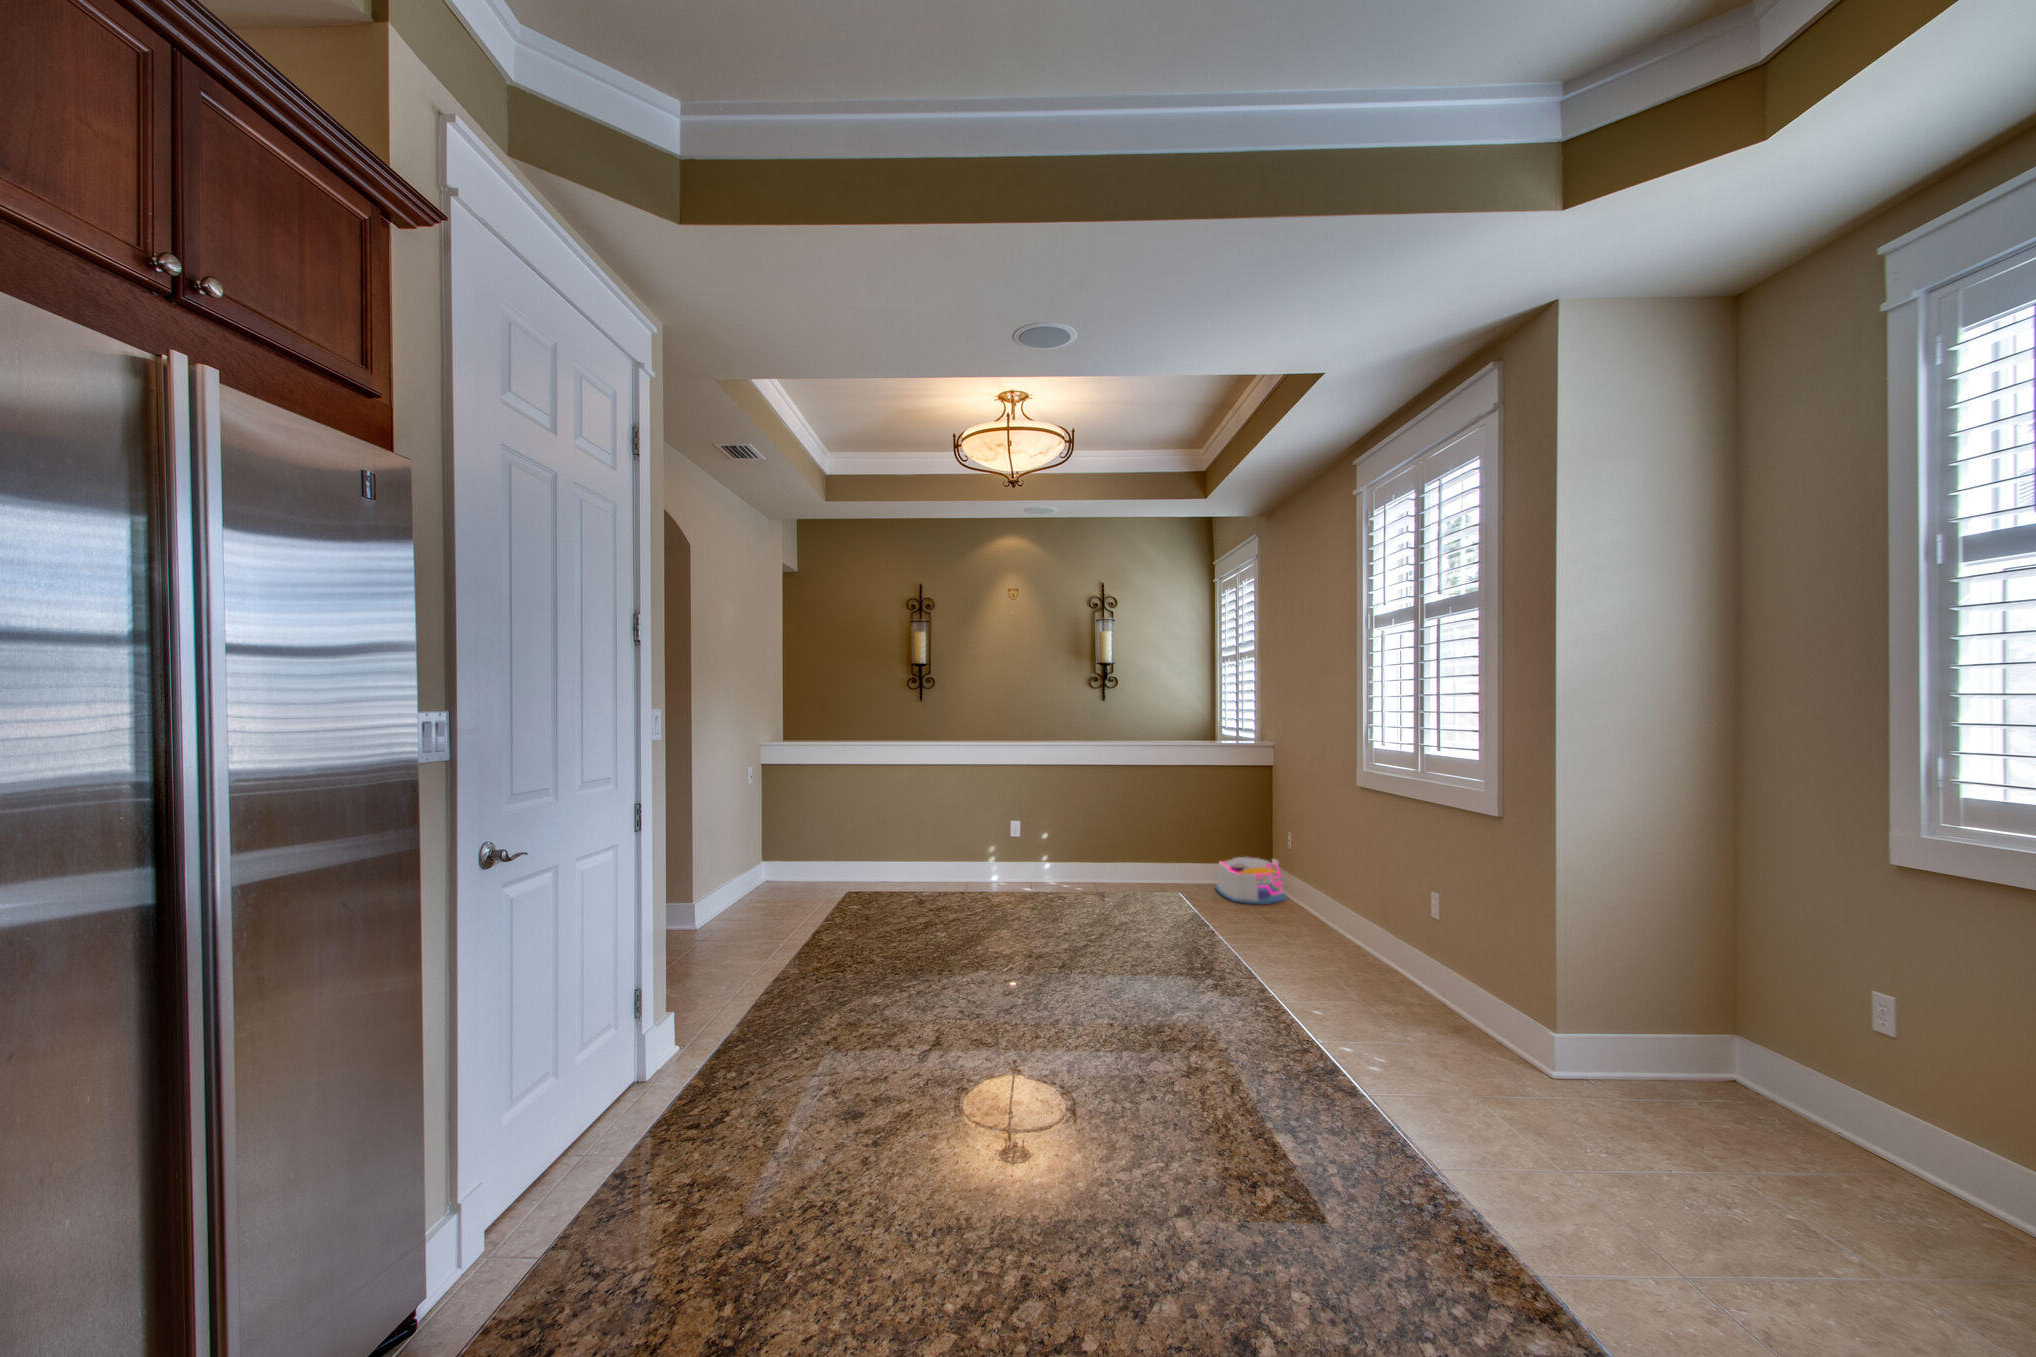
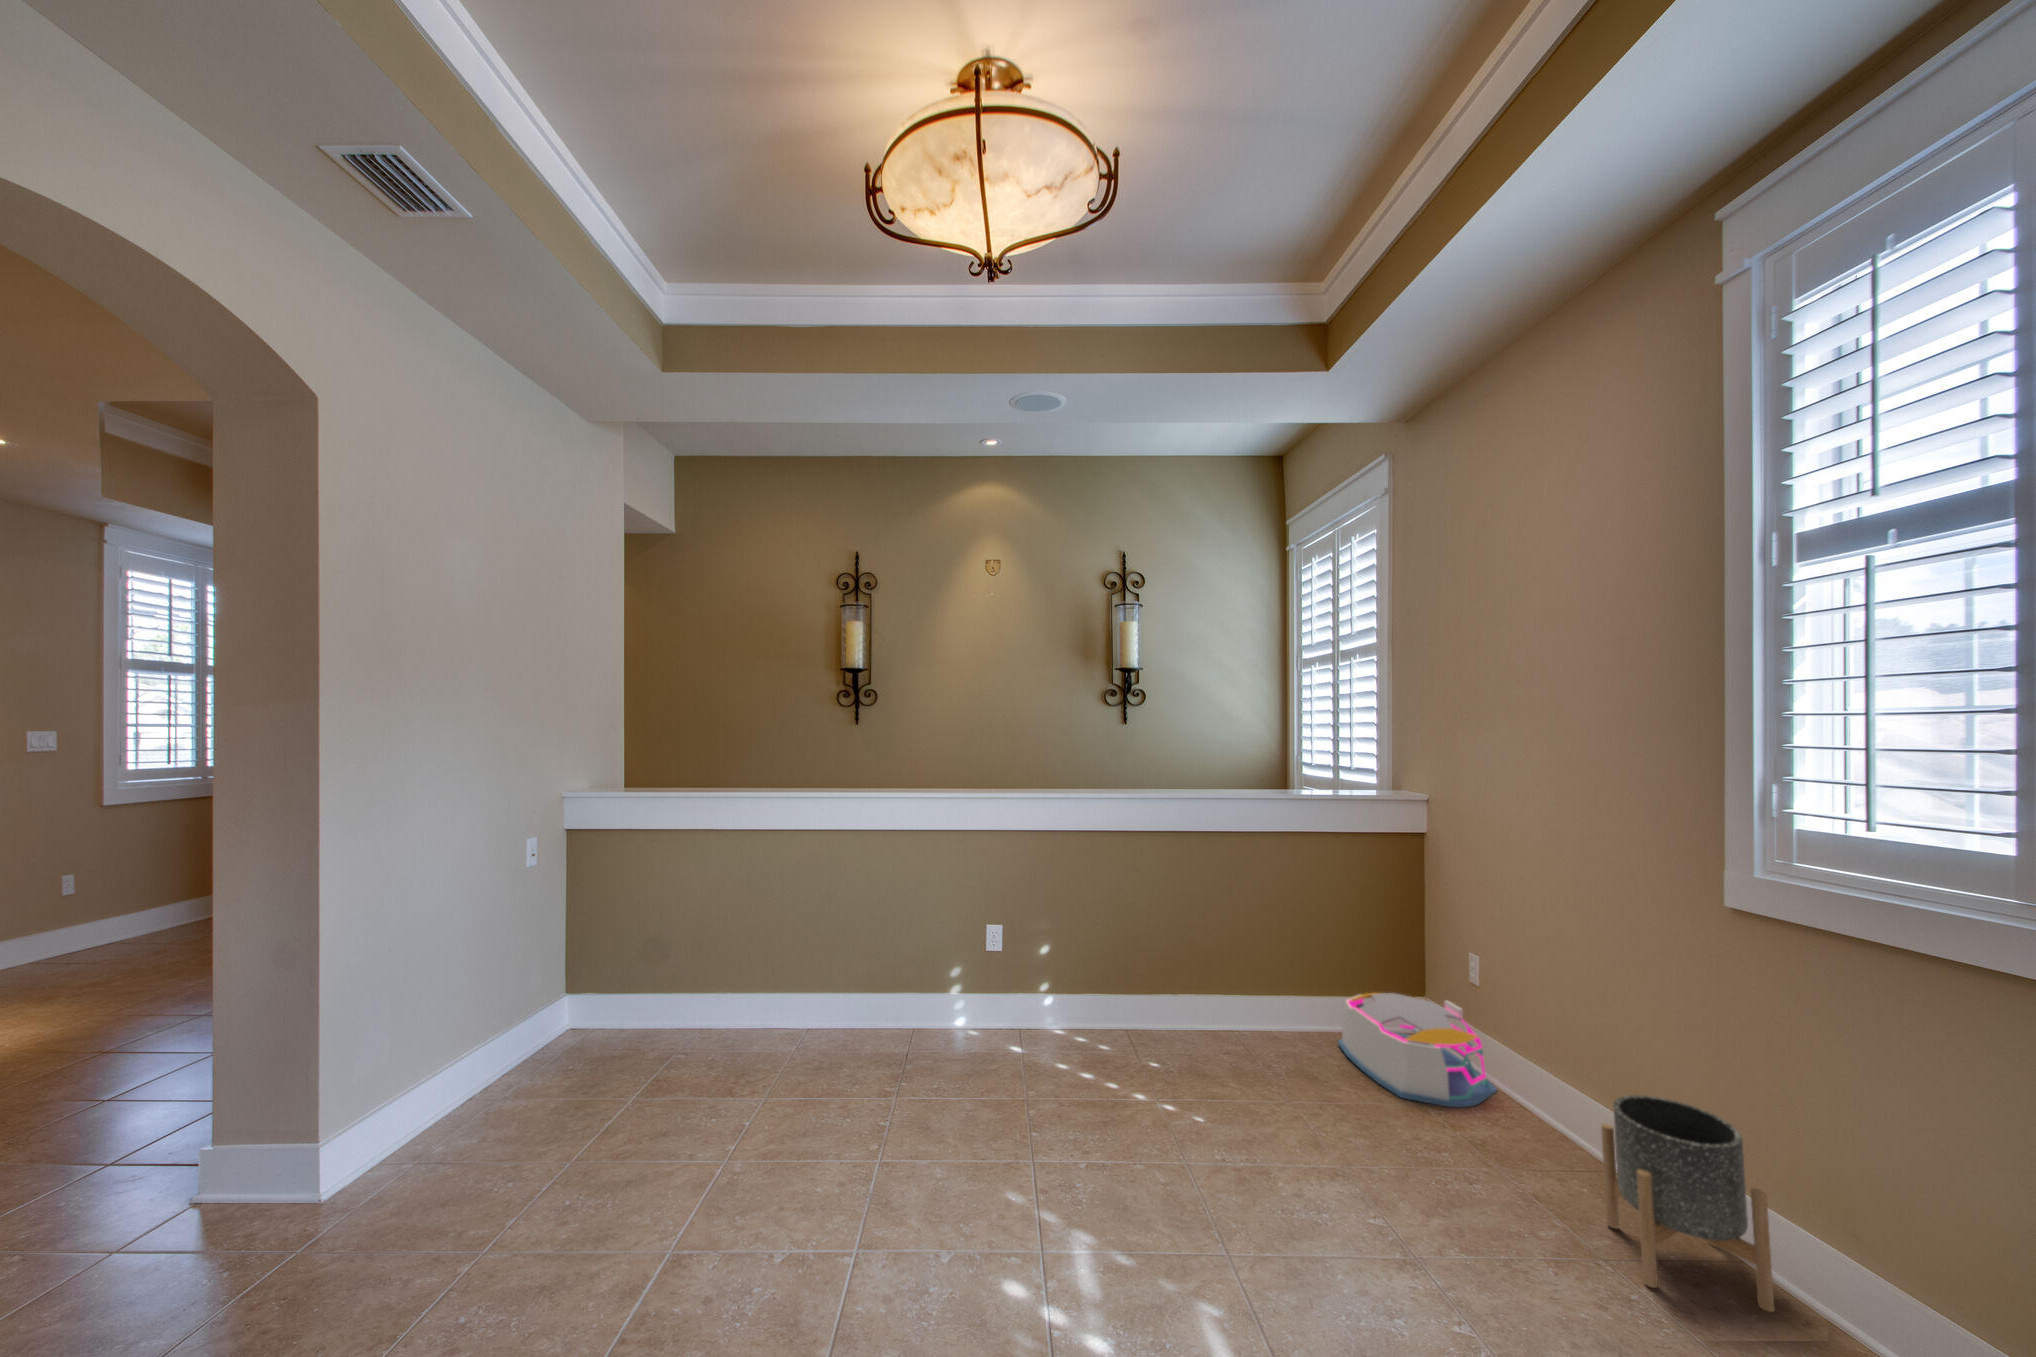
planter: none [1291,871,1338,943] -> present [1601,1095,1774,1312]

